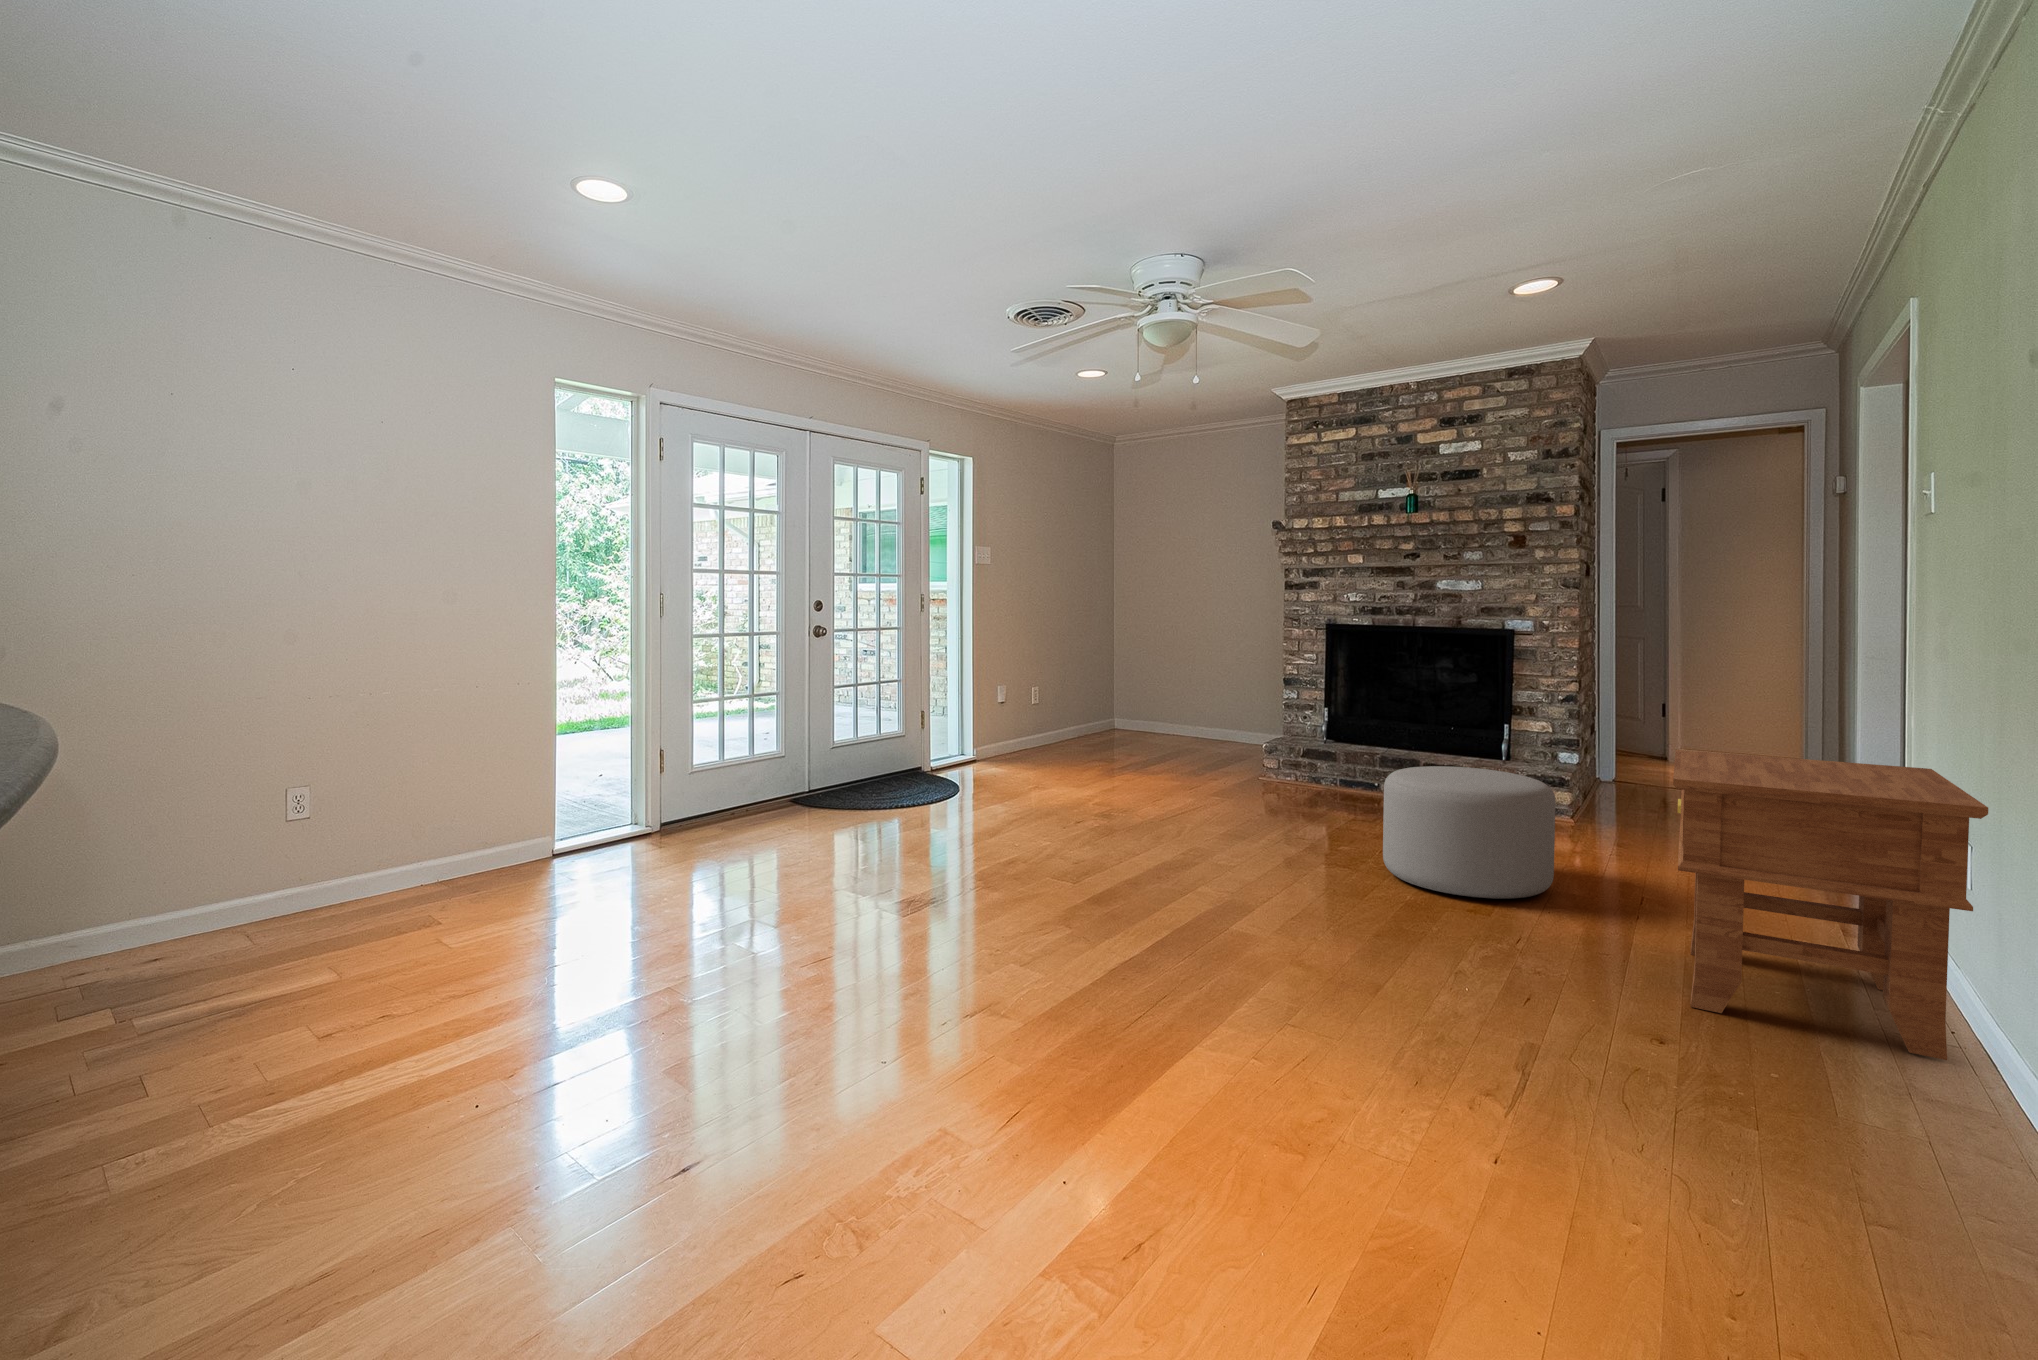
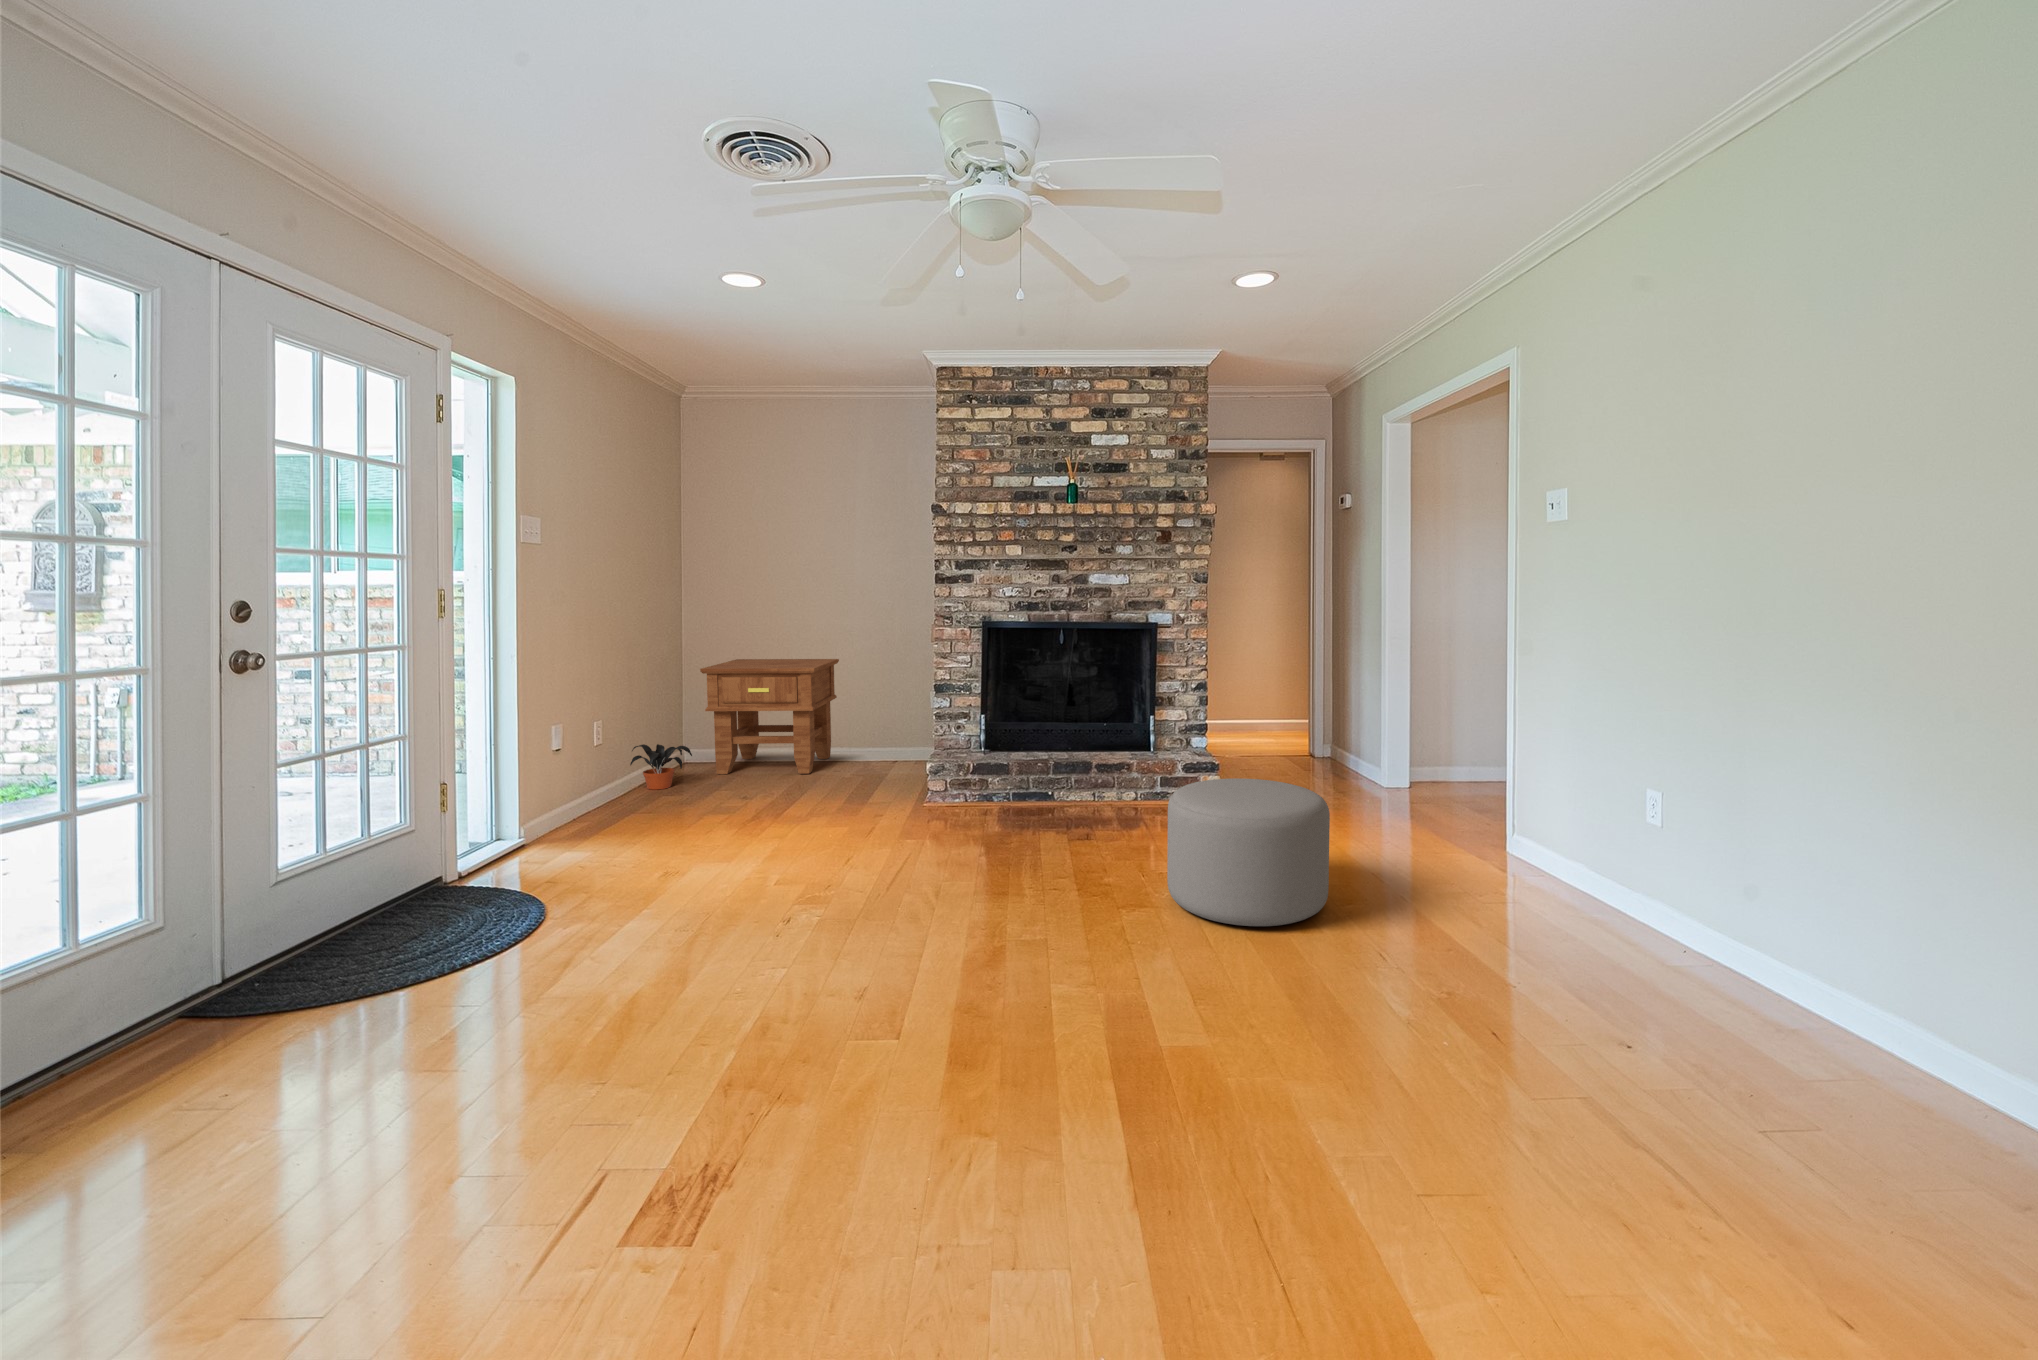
potted plant: none [1054,713,1097,747] -> present [630,744,692,790]
side table: present [1673,749,1988,1060] -> present [700,659,839,774]

